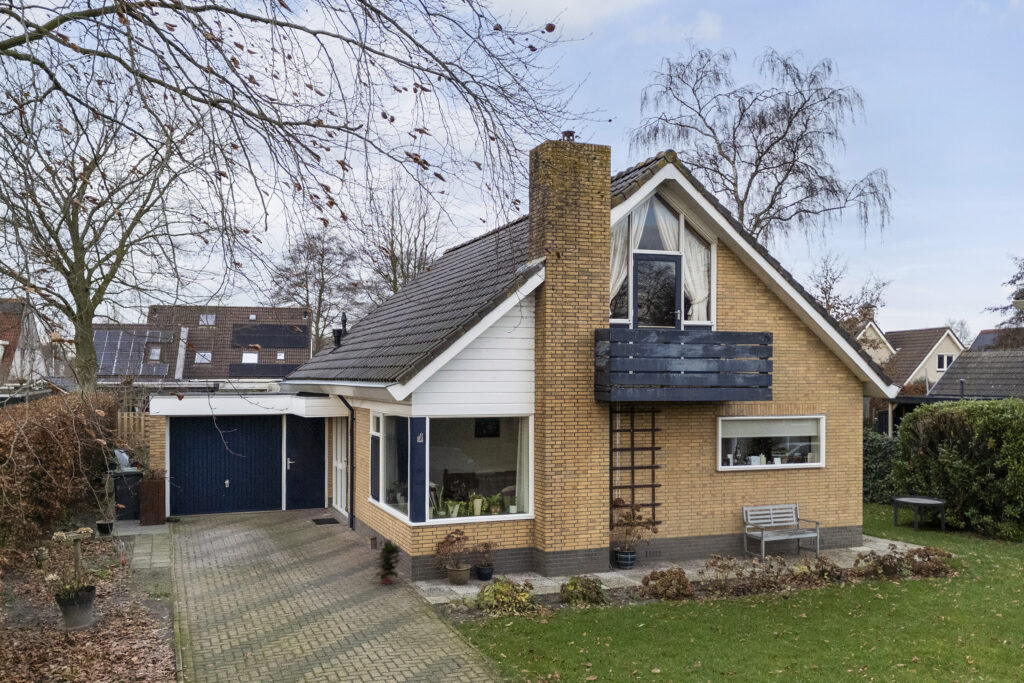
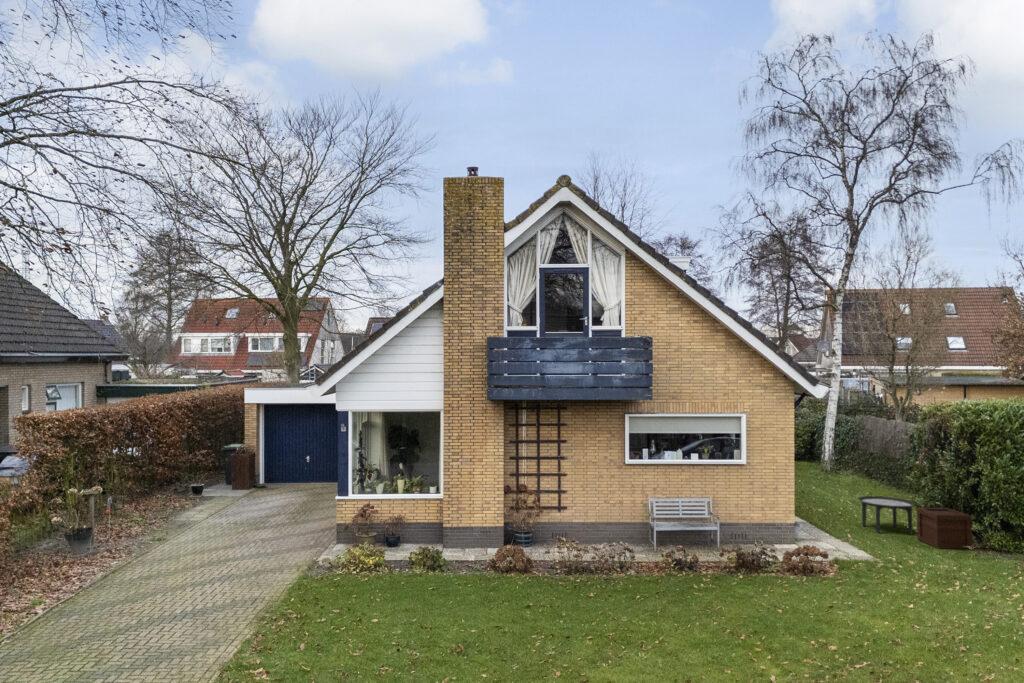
wooden crate: none [957,503,1009,542] -> present [917,508,972,549]
decorative plant: present [375,539,401,584] -> none [310,508,337,544]

